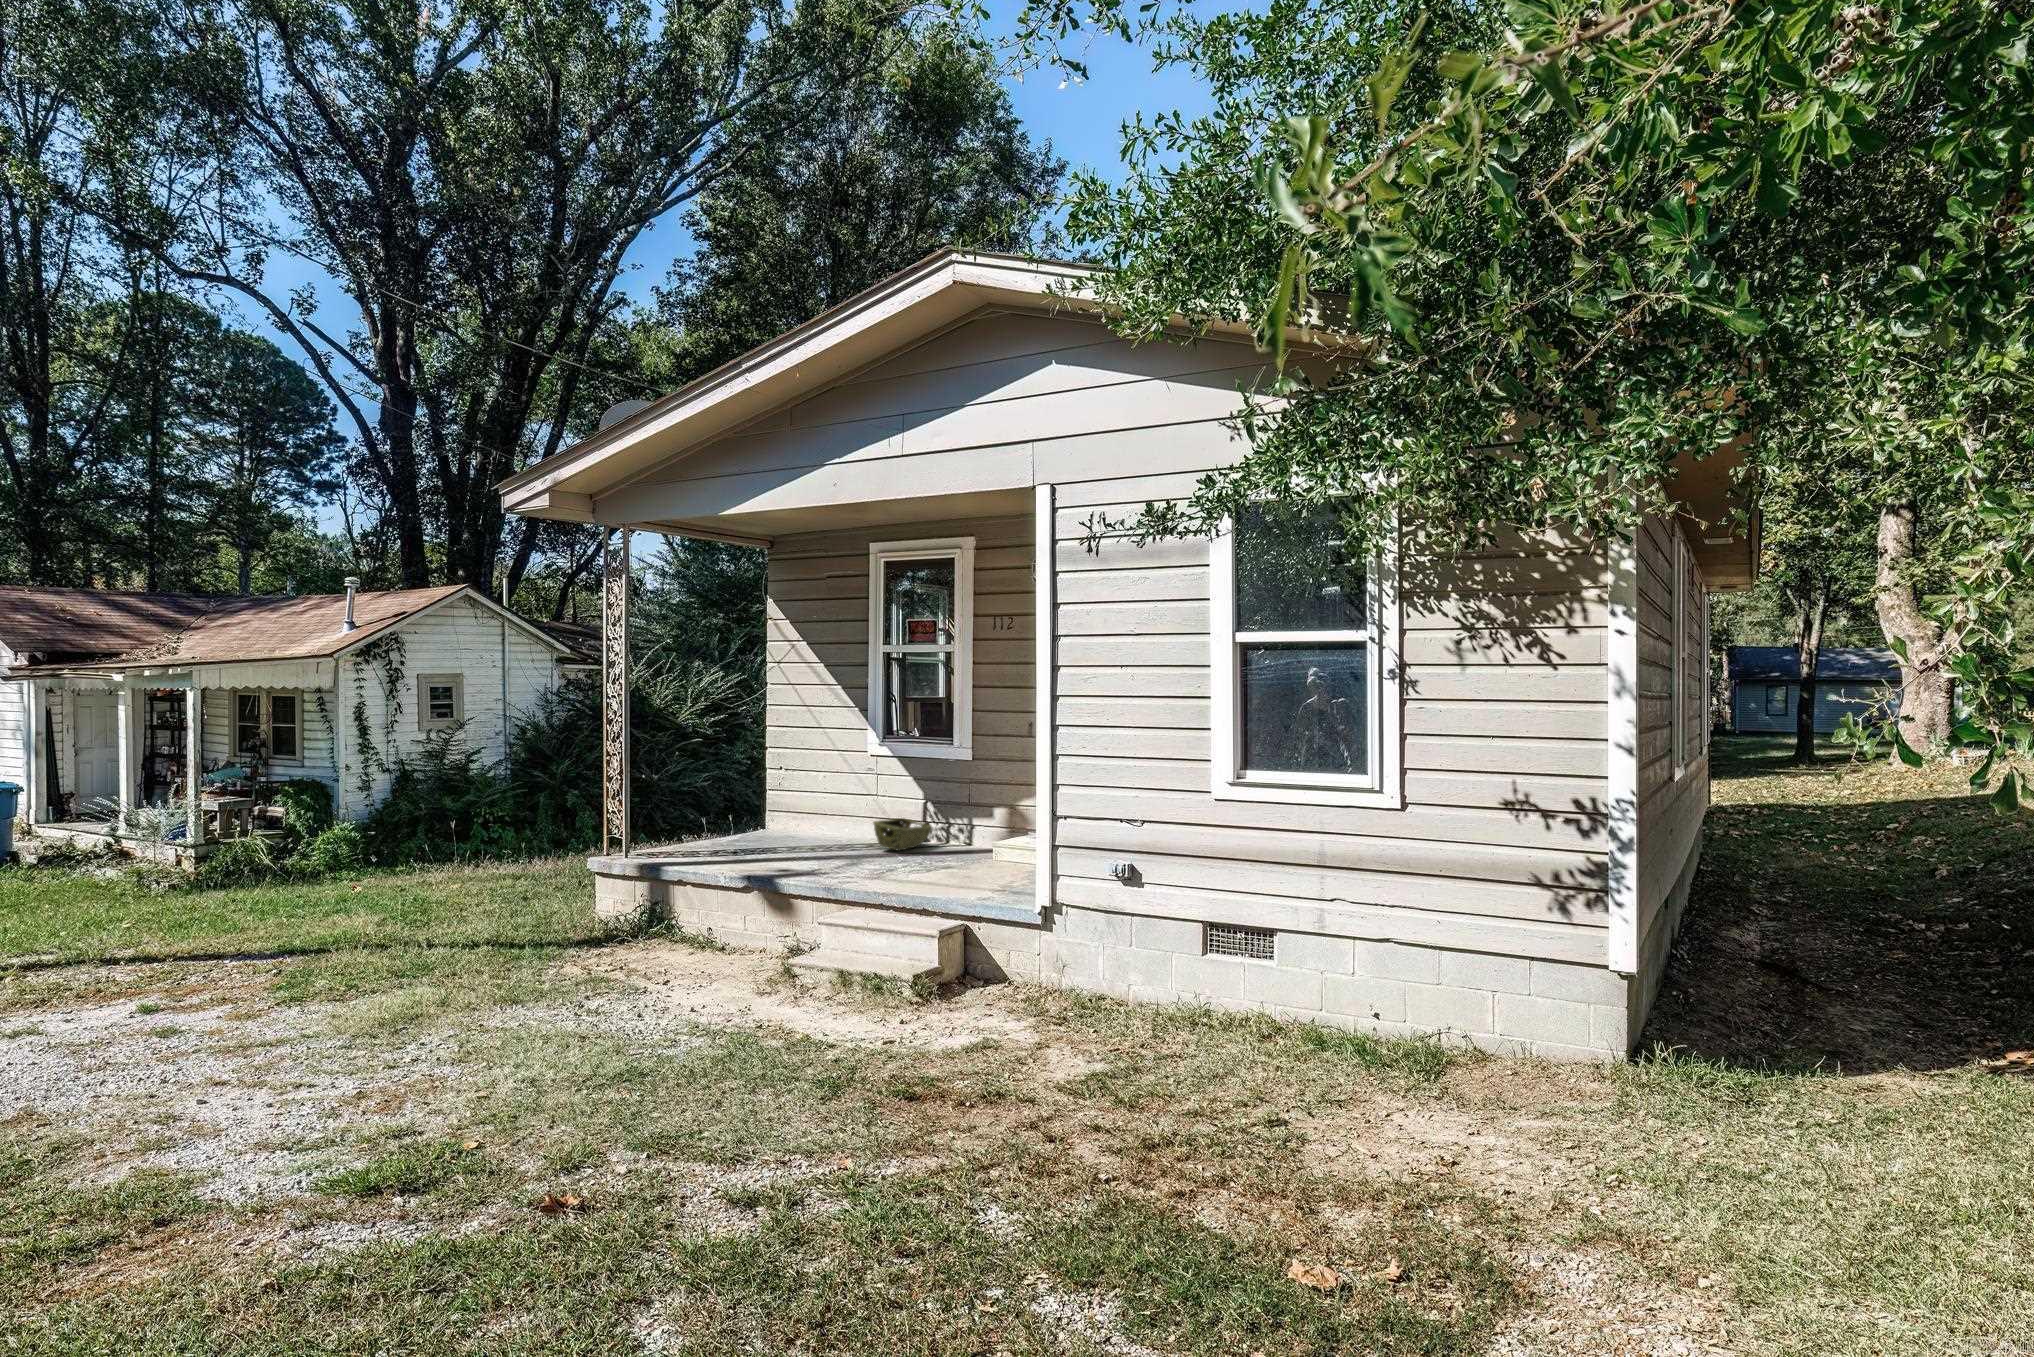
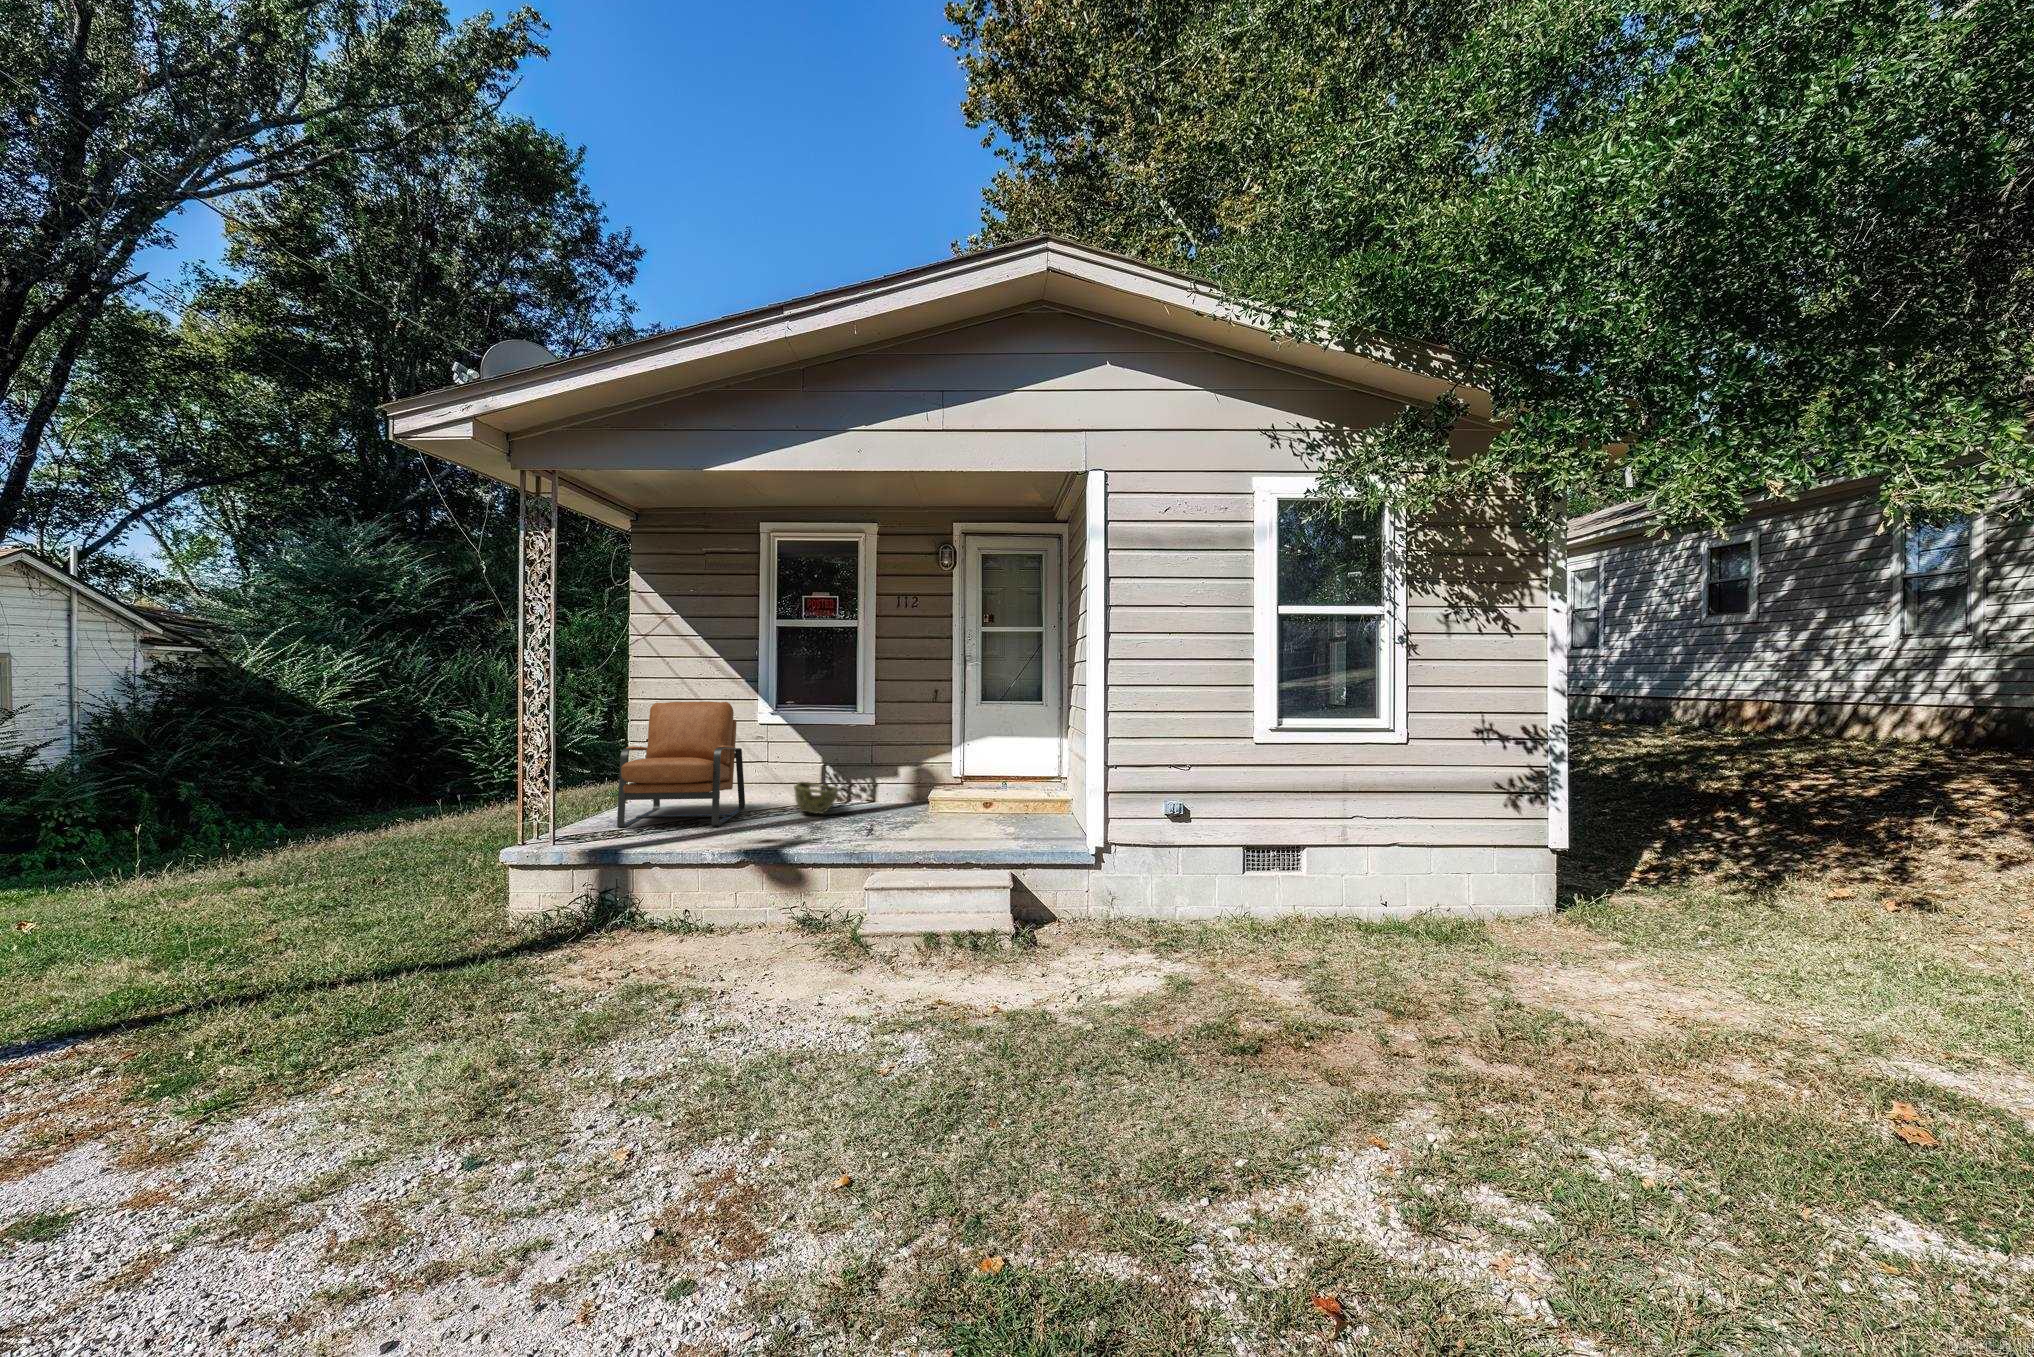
chair: none [721,736,858,853] -> present [617,702,745,827]

